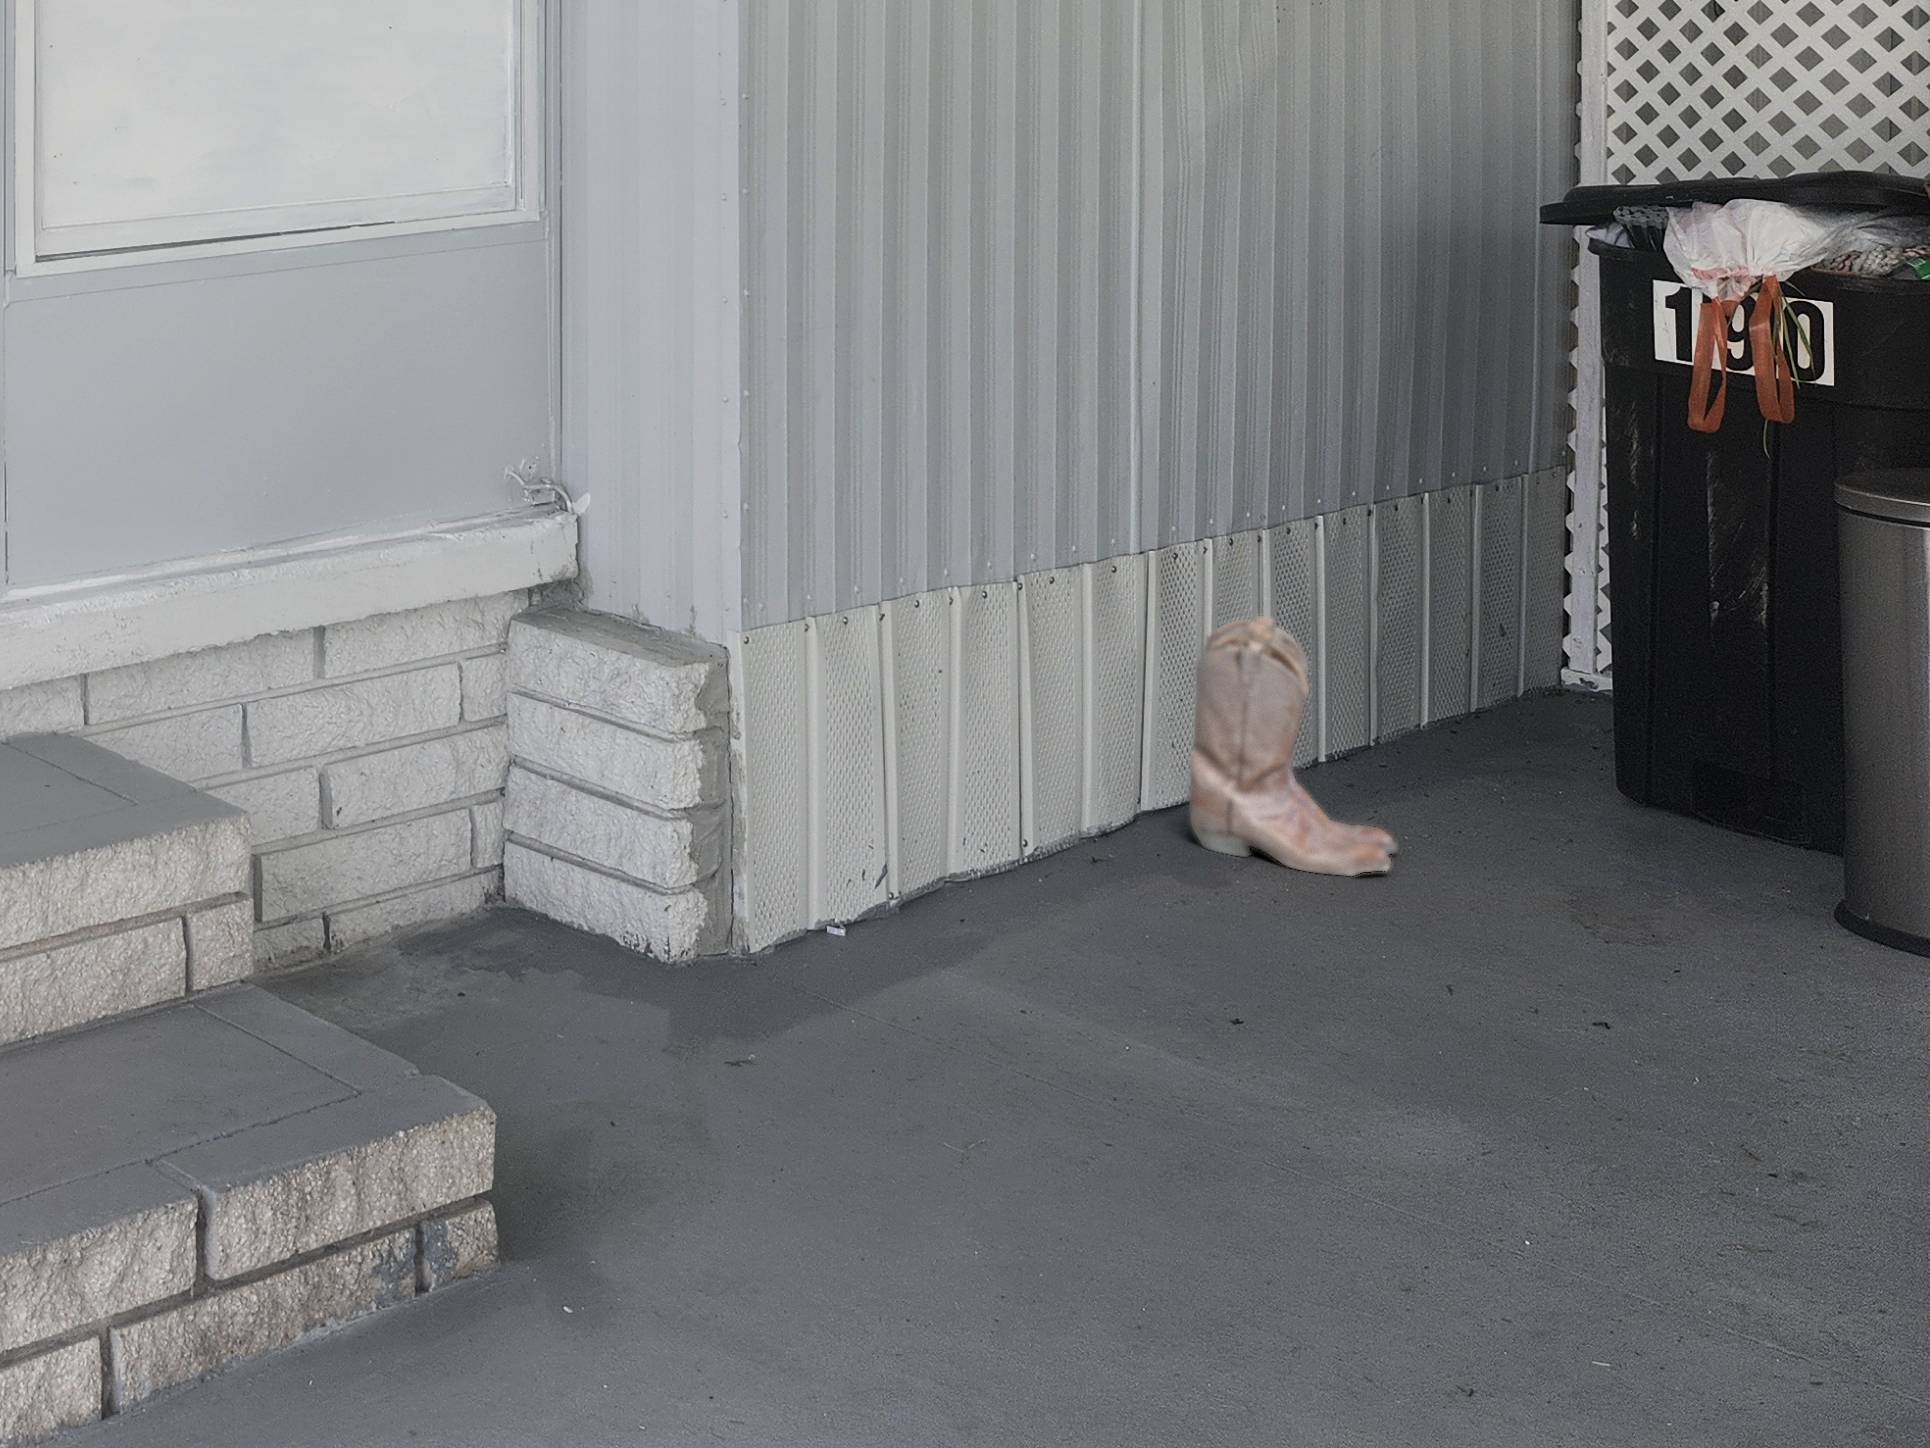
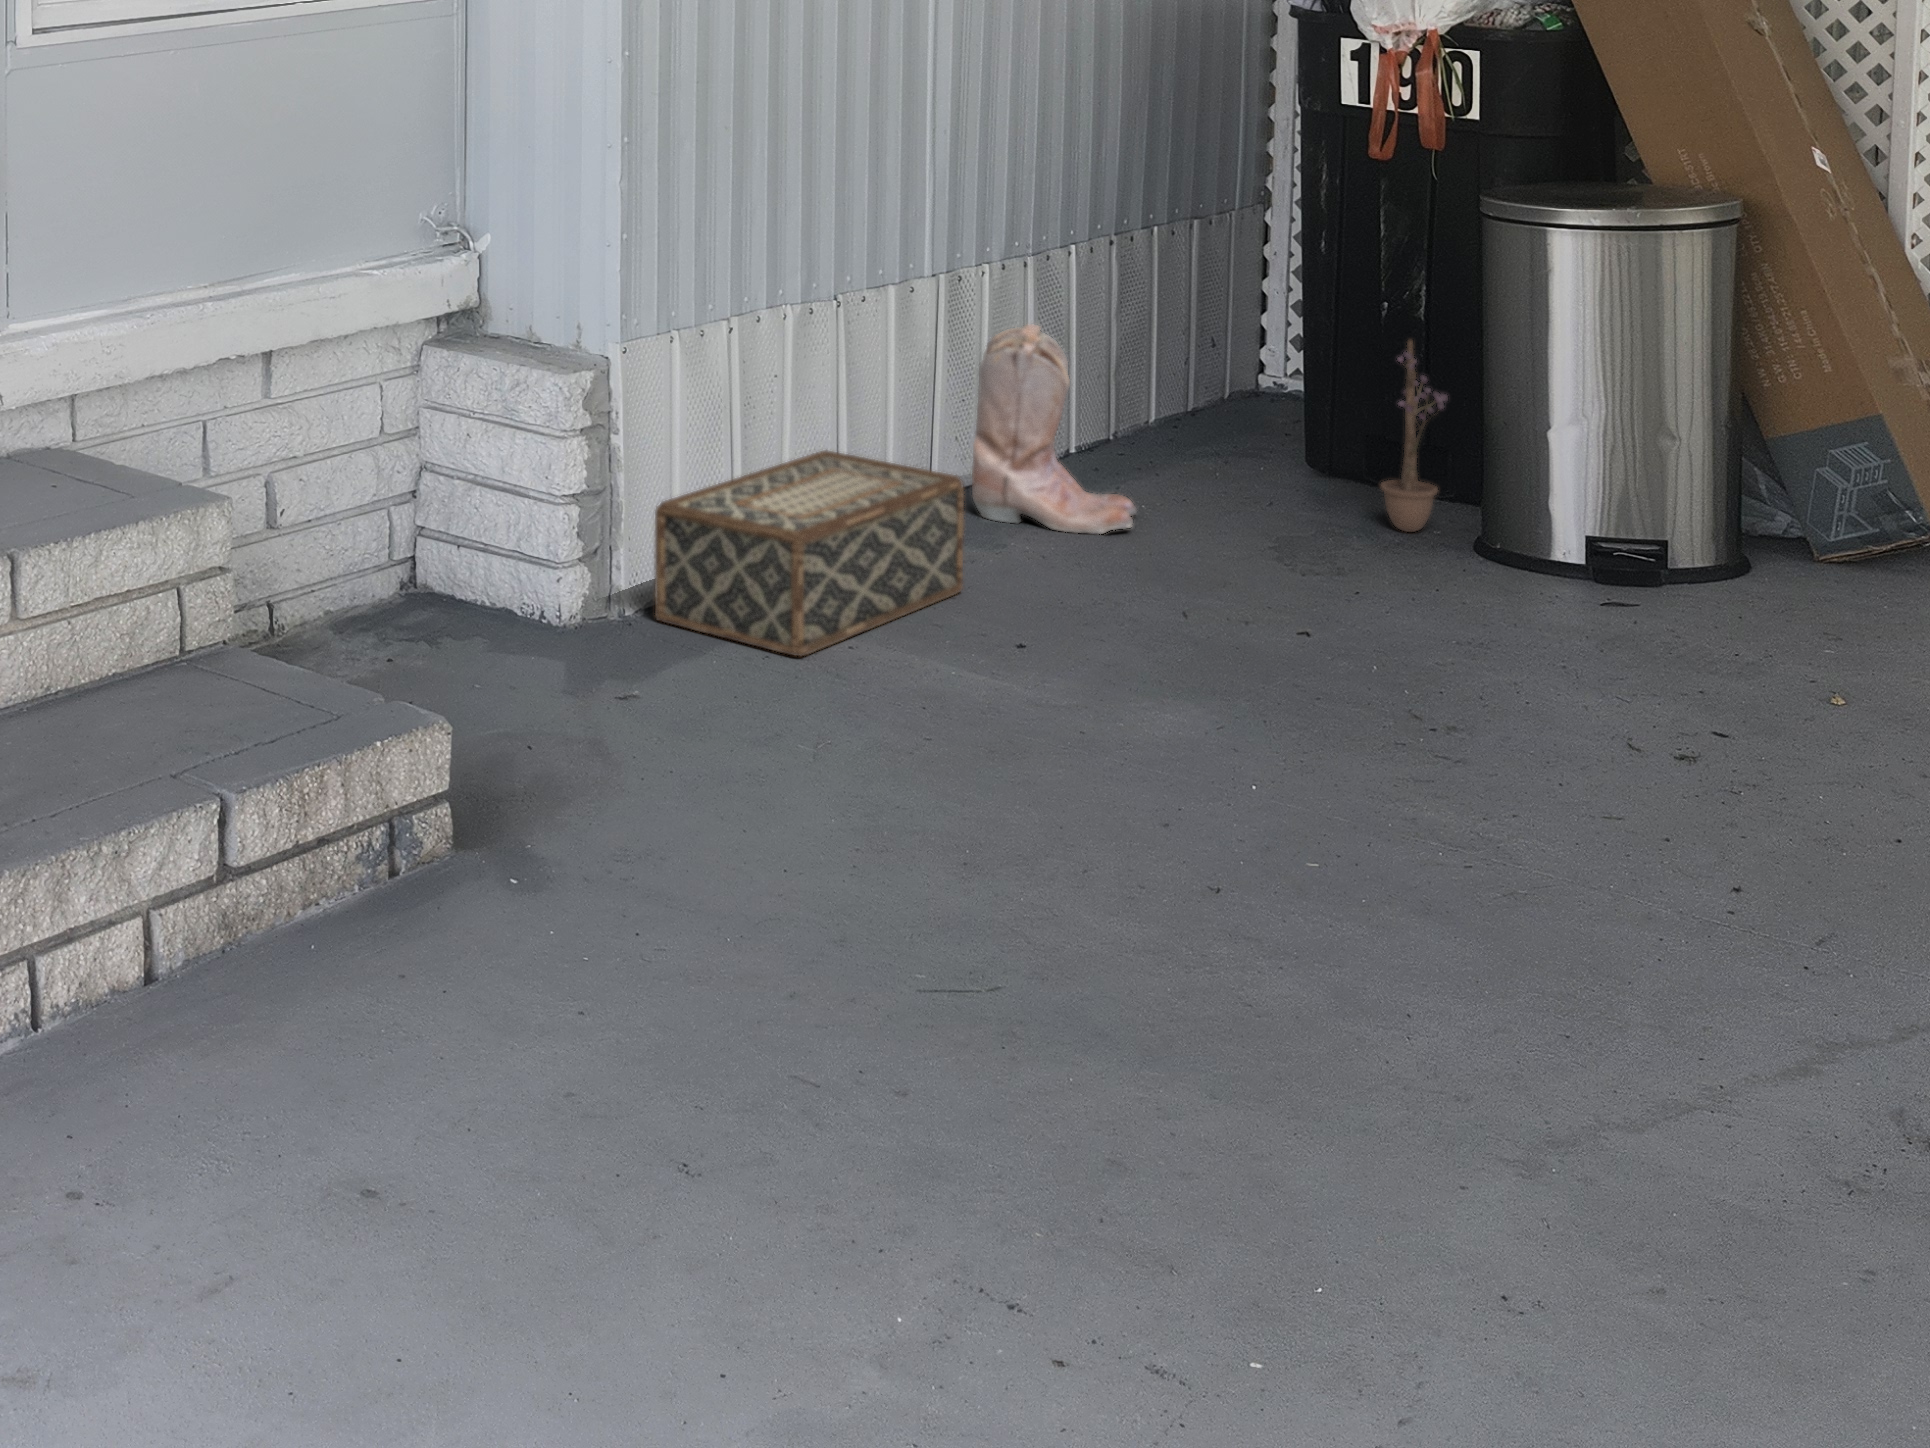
decorative plant: none [1711,654,1799,892] -> present [1381,340,1447,532]
woven basket: none [782,764,1167,1023] -> present [654,451,964,657]

